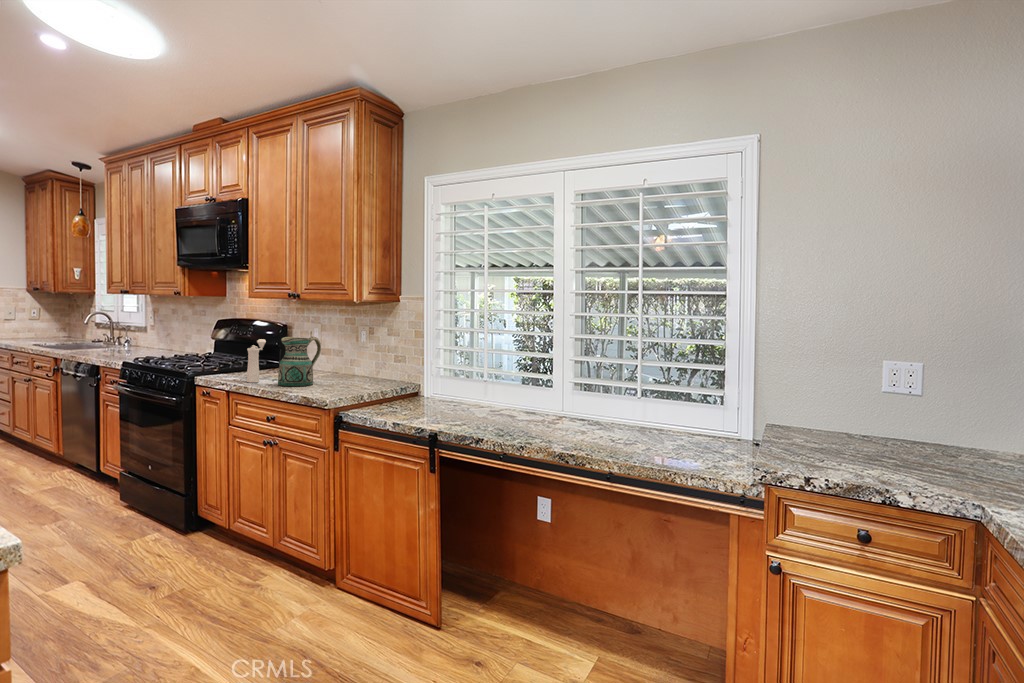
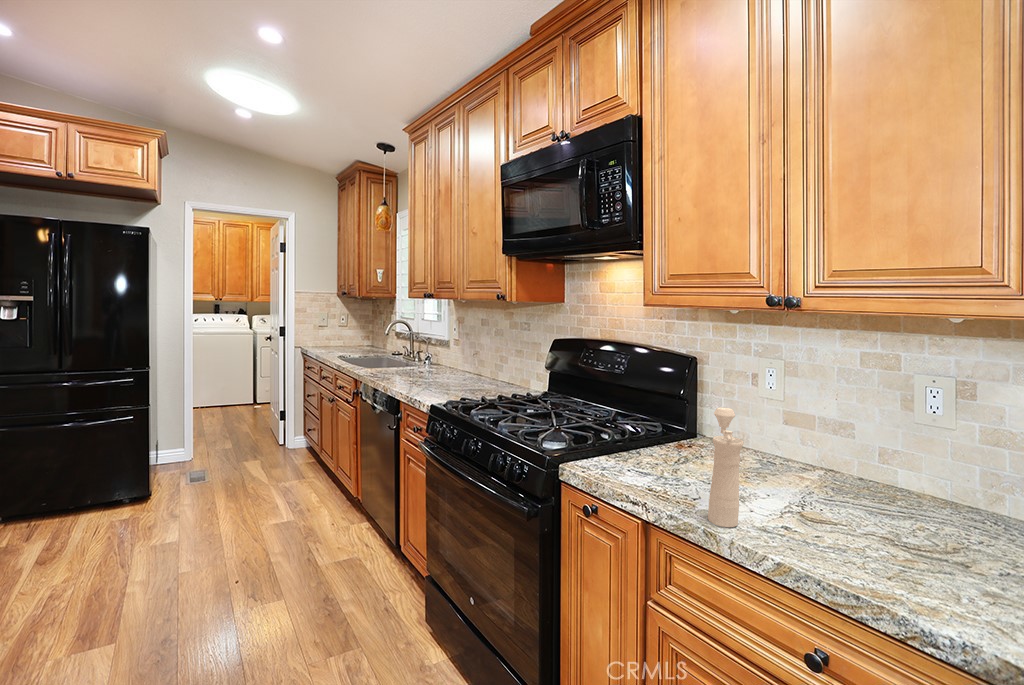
ceramic pitcher: present [278,337,321,387] -> none [813,419,930,583]

